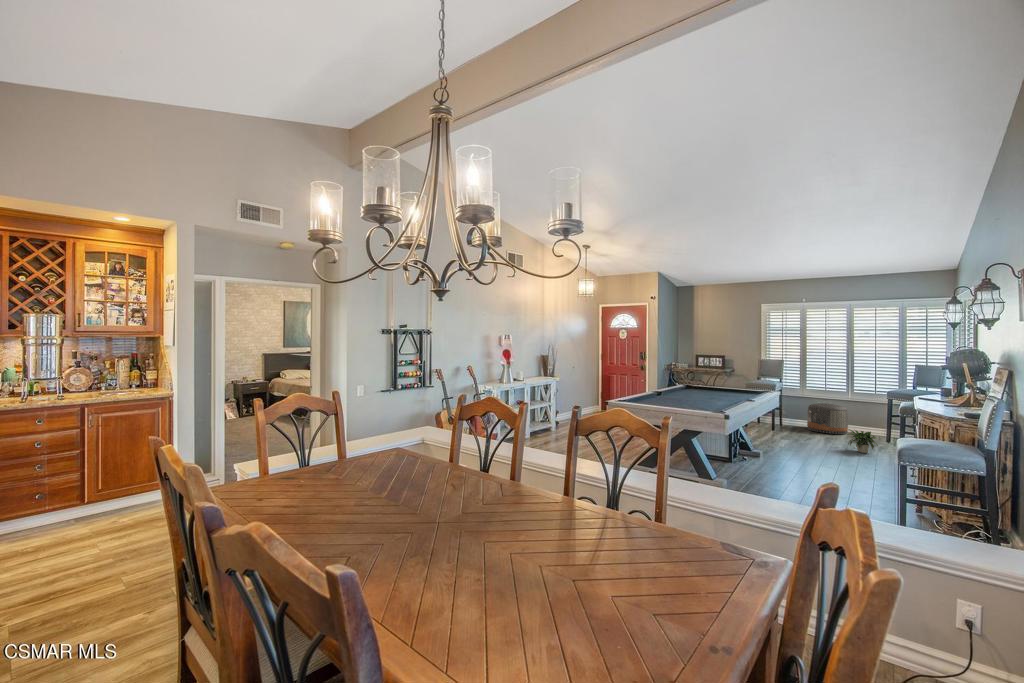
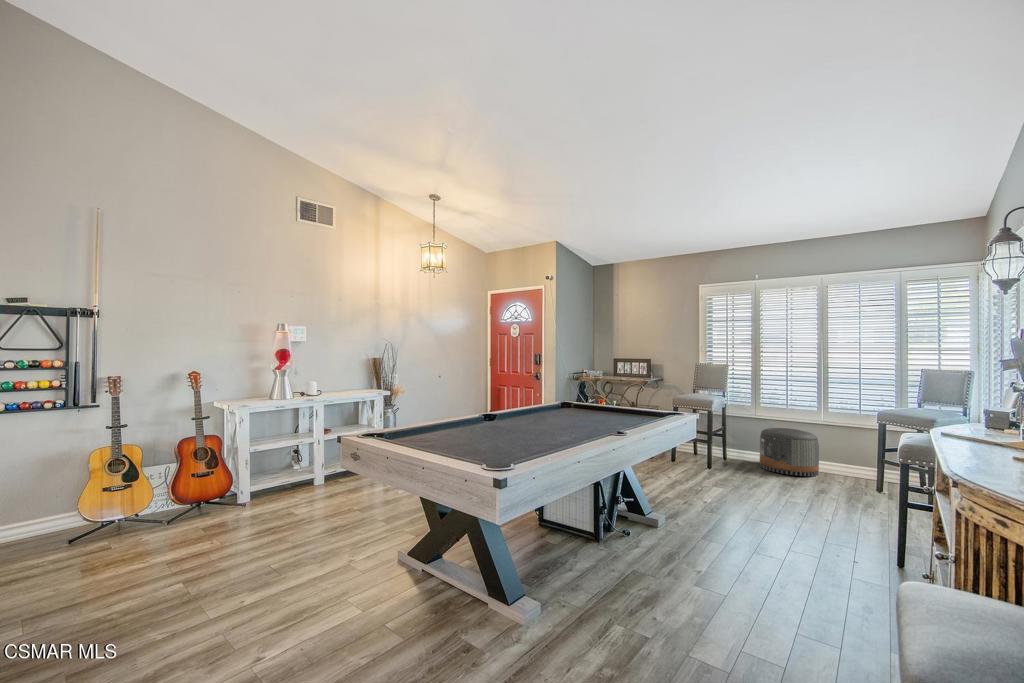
potted plant: present [847,429,878,453] -> none [803,474,867,518]

